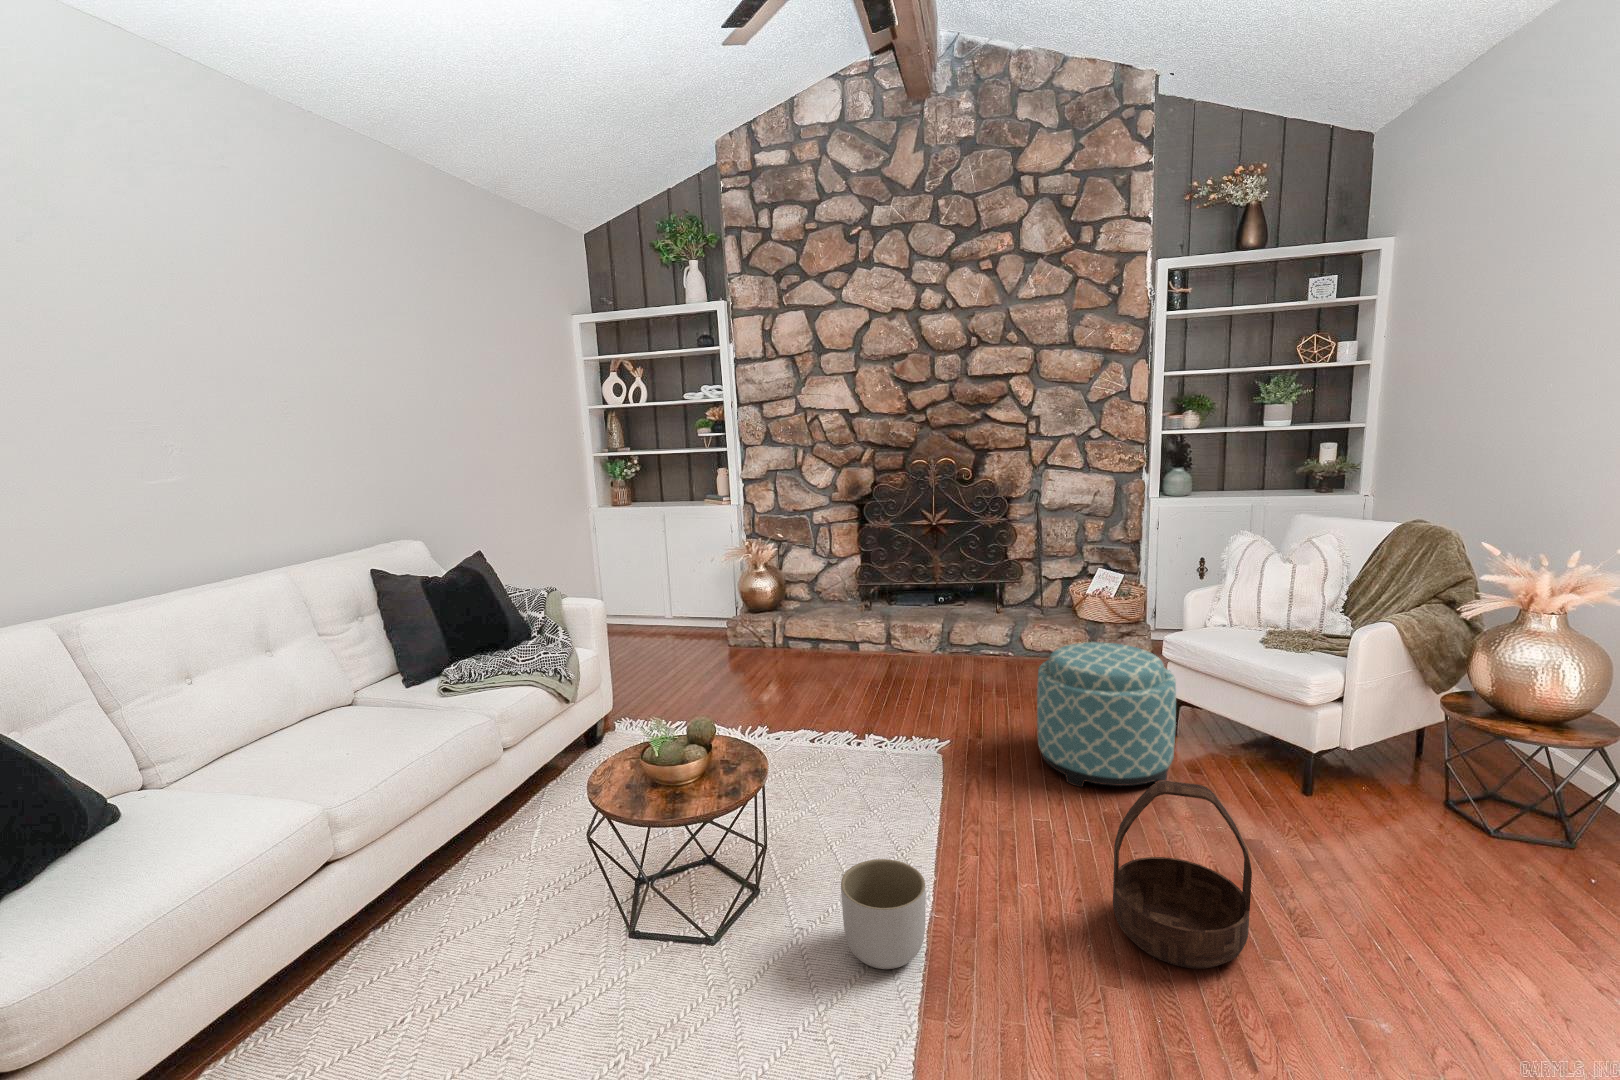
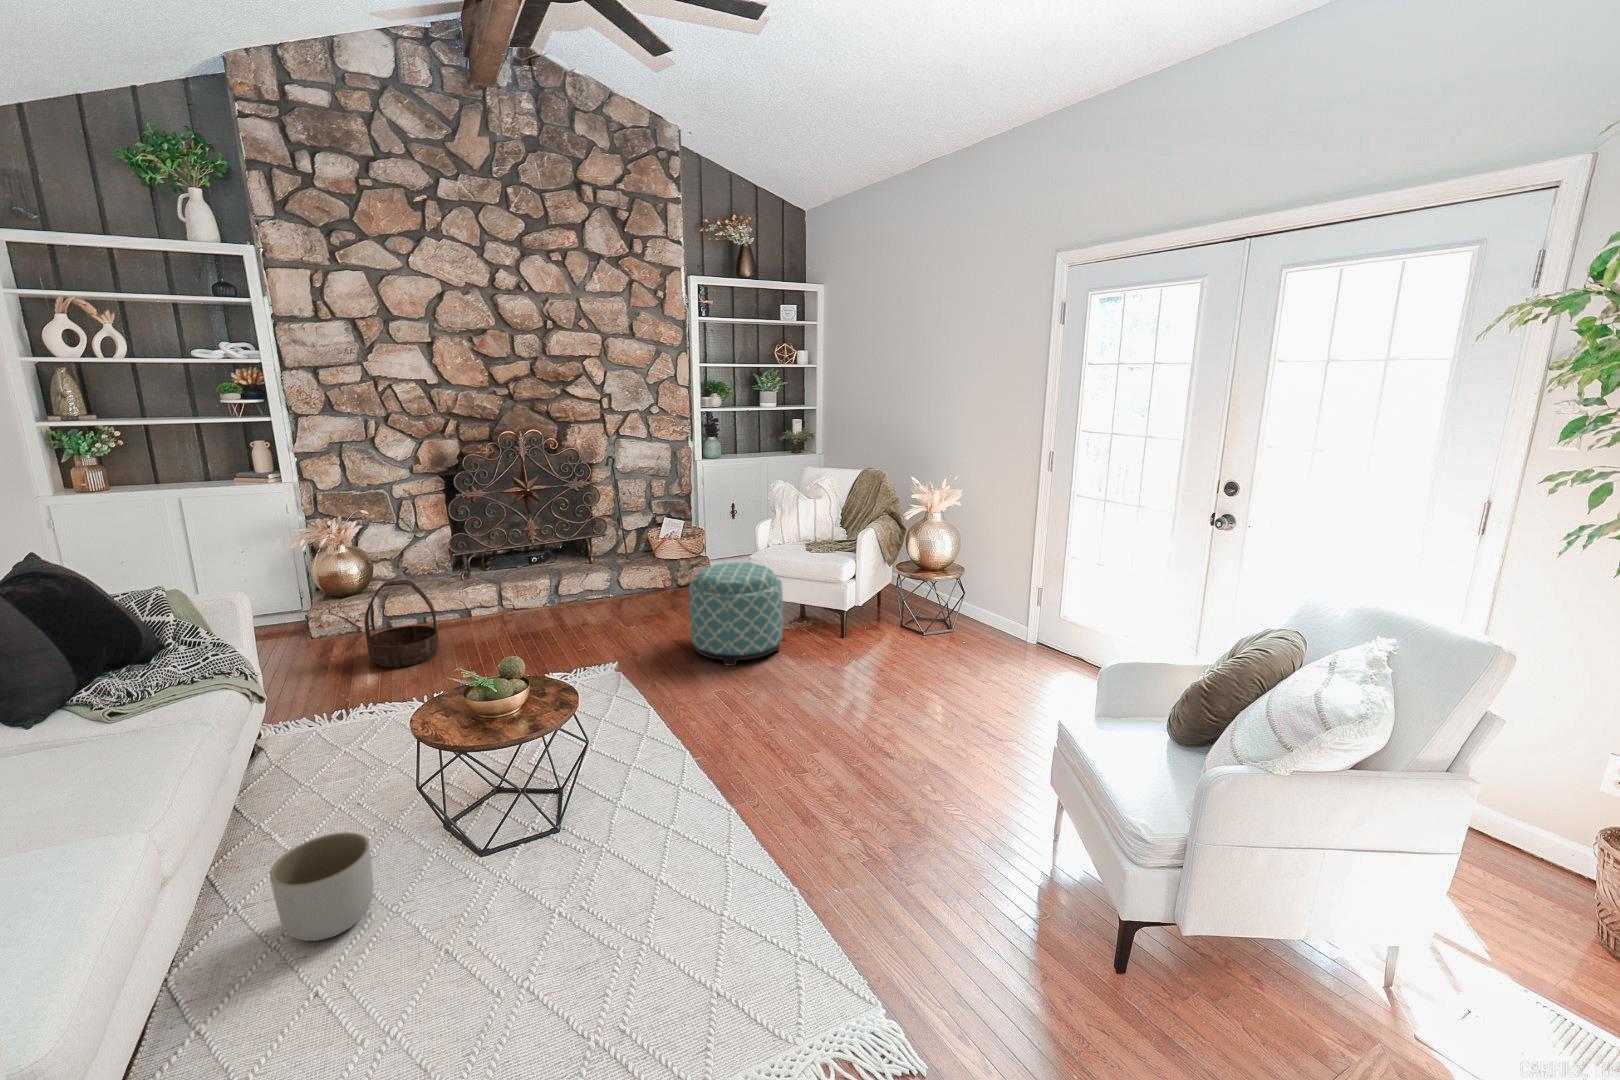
basket: present [1113,781,1252,969] -> present [364,580,439,668]
planter: present [841,859,926,969] -> present [270,832,374,941]

